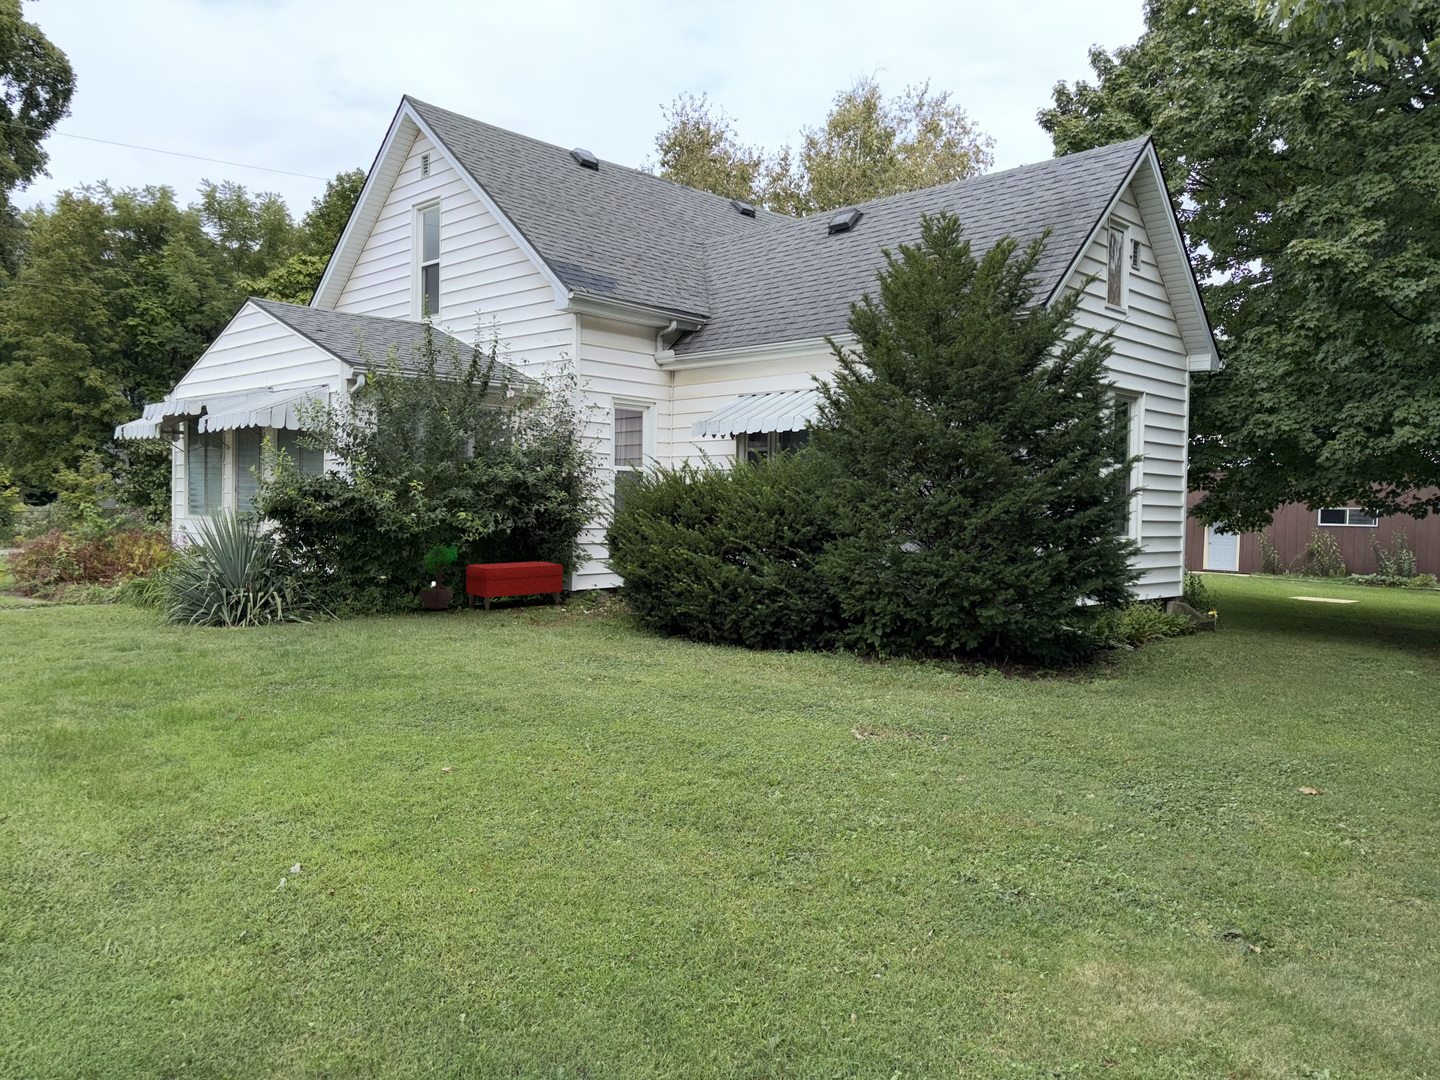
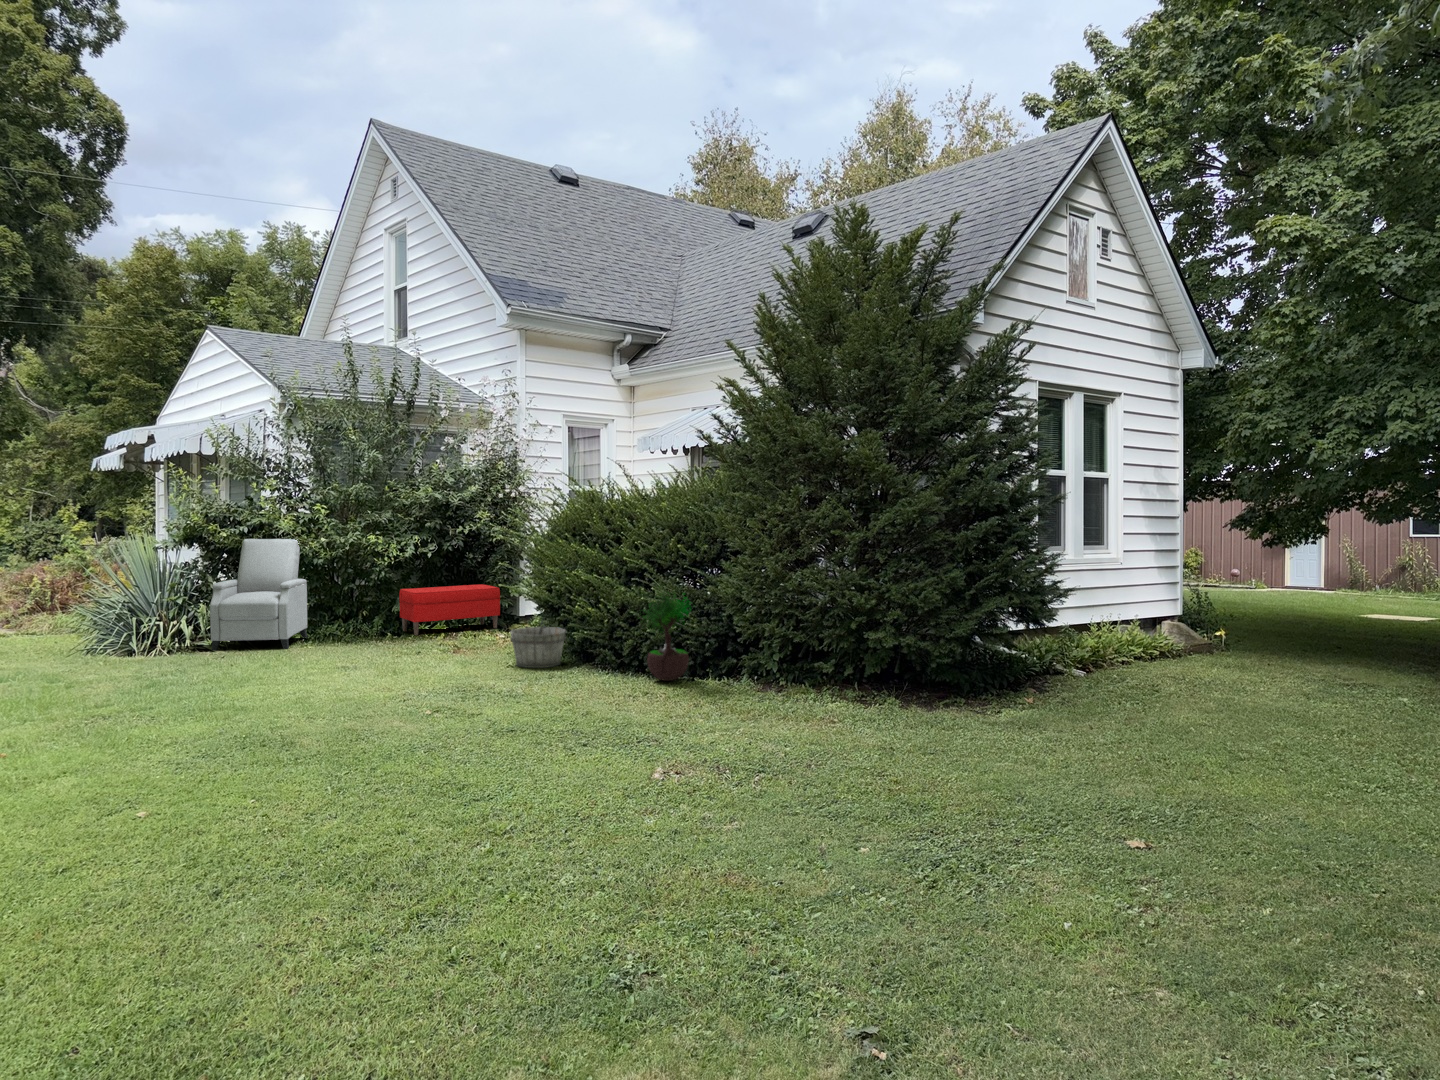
chair: none [301,513,383,624] -> present [210,539,308,651]
potted tree: present [419,543,459,609] -> present [643,593,689,681]
wooden bucket: none [610,594,664,641] -> present [511,622,566,668]

